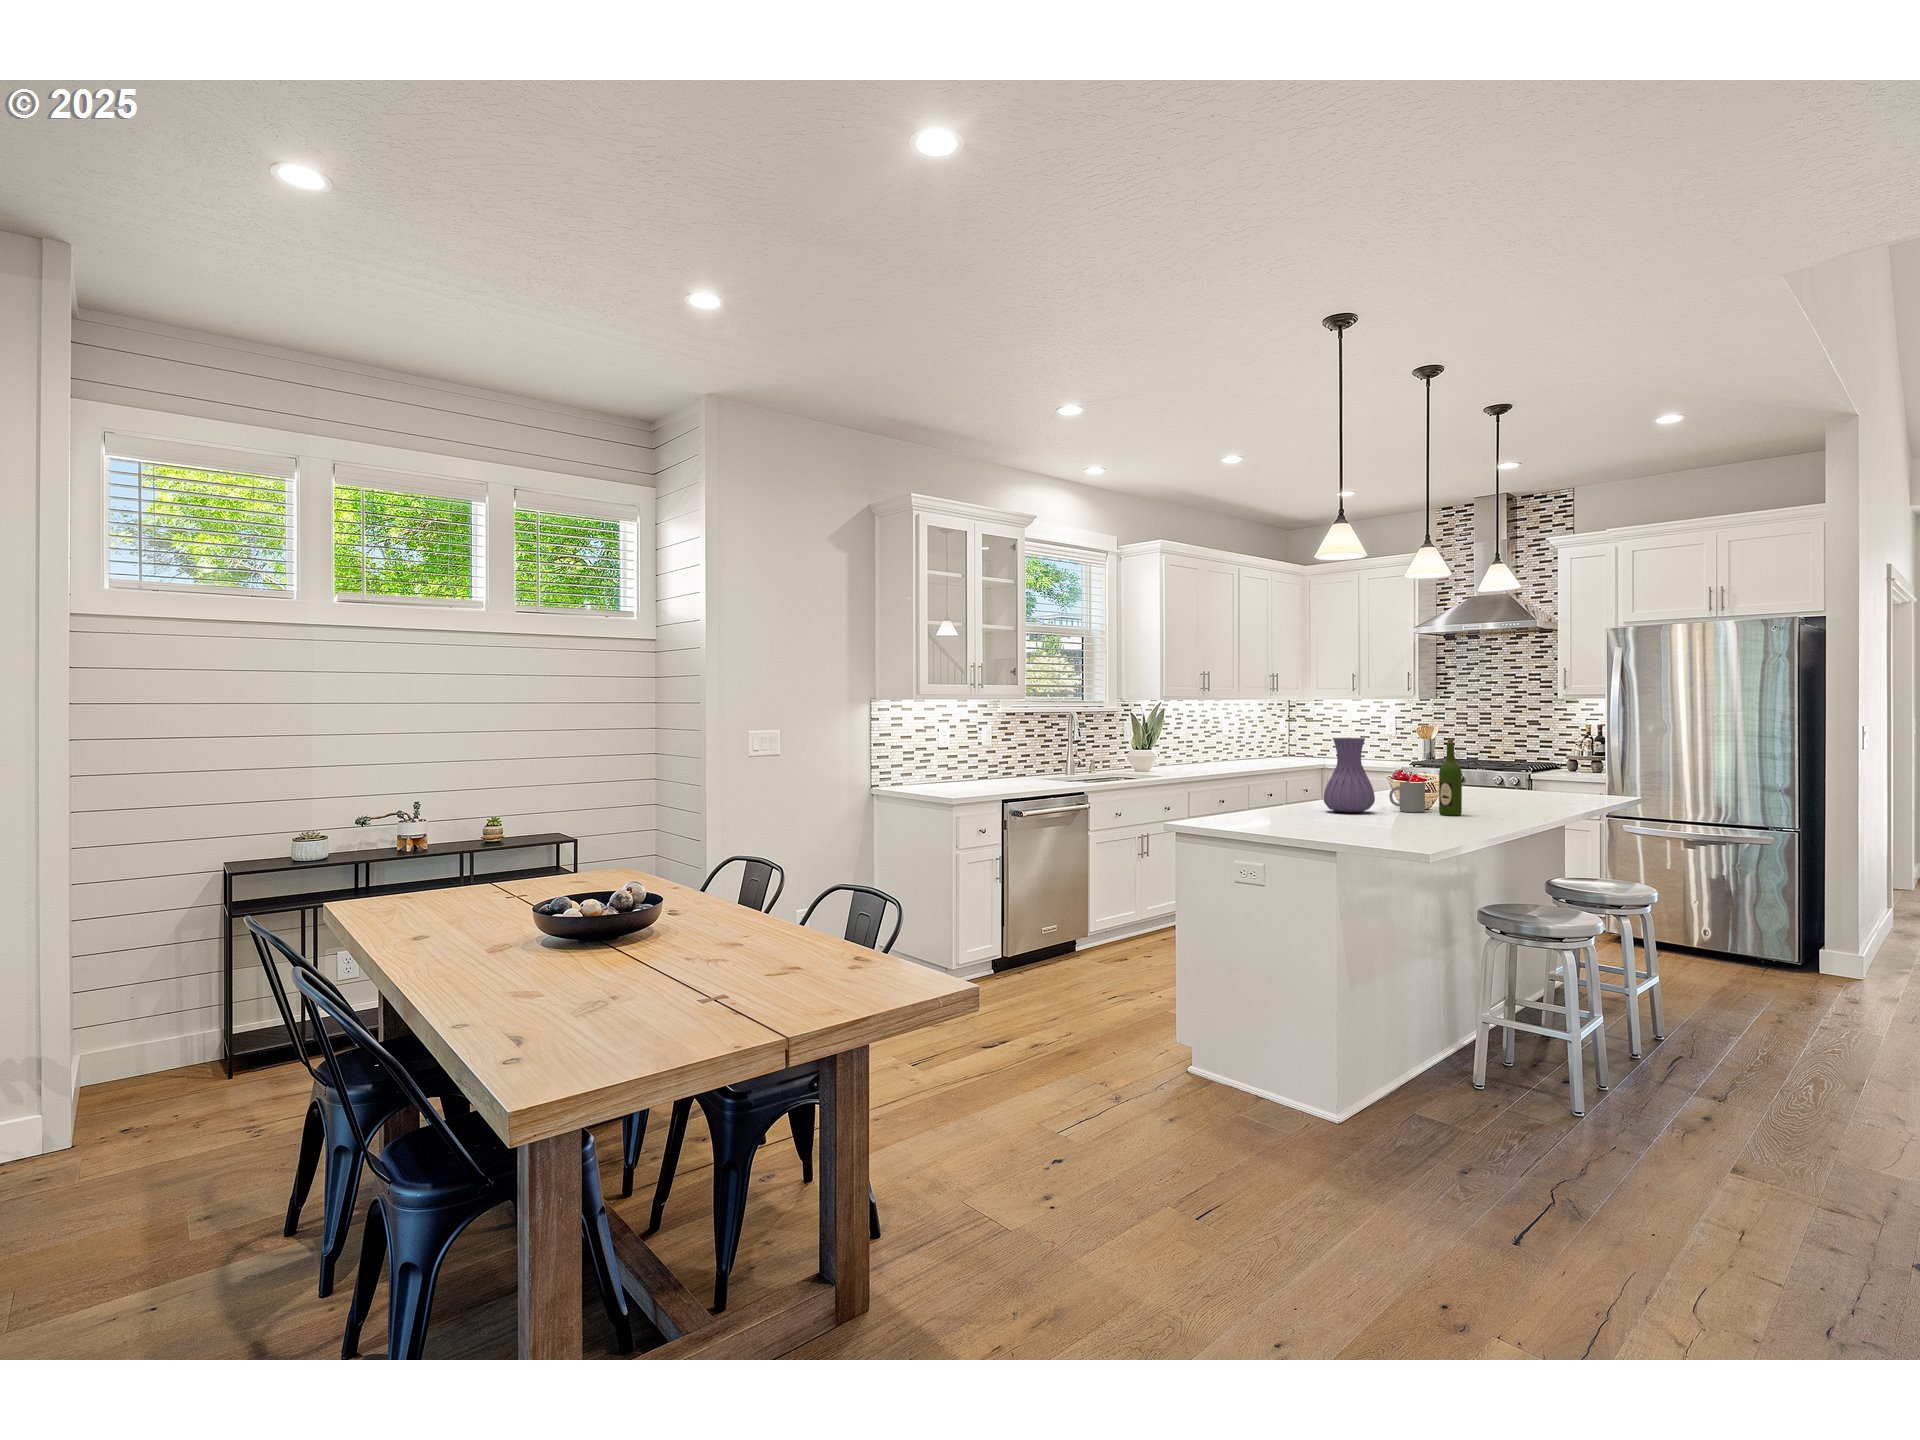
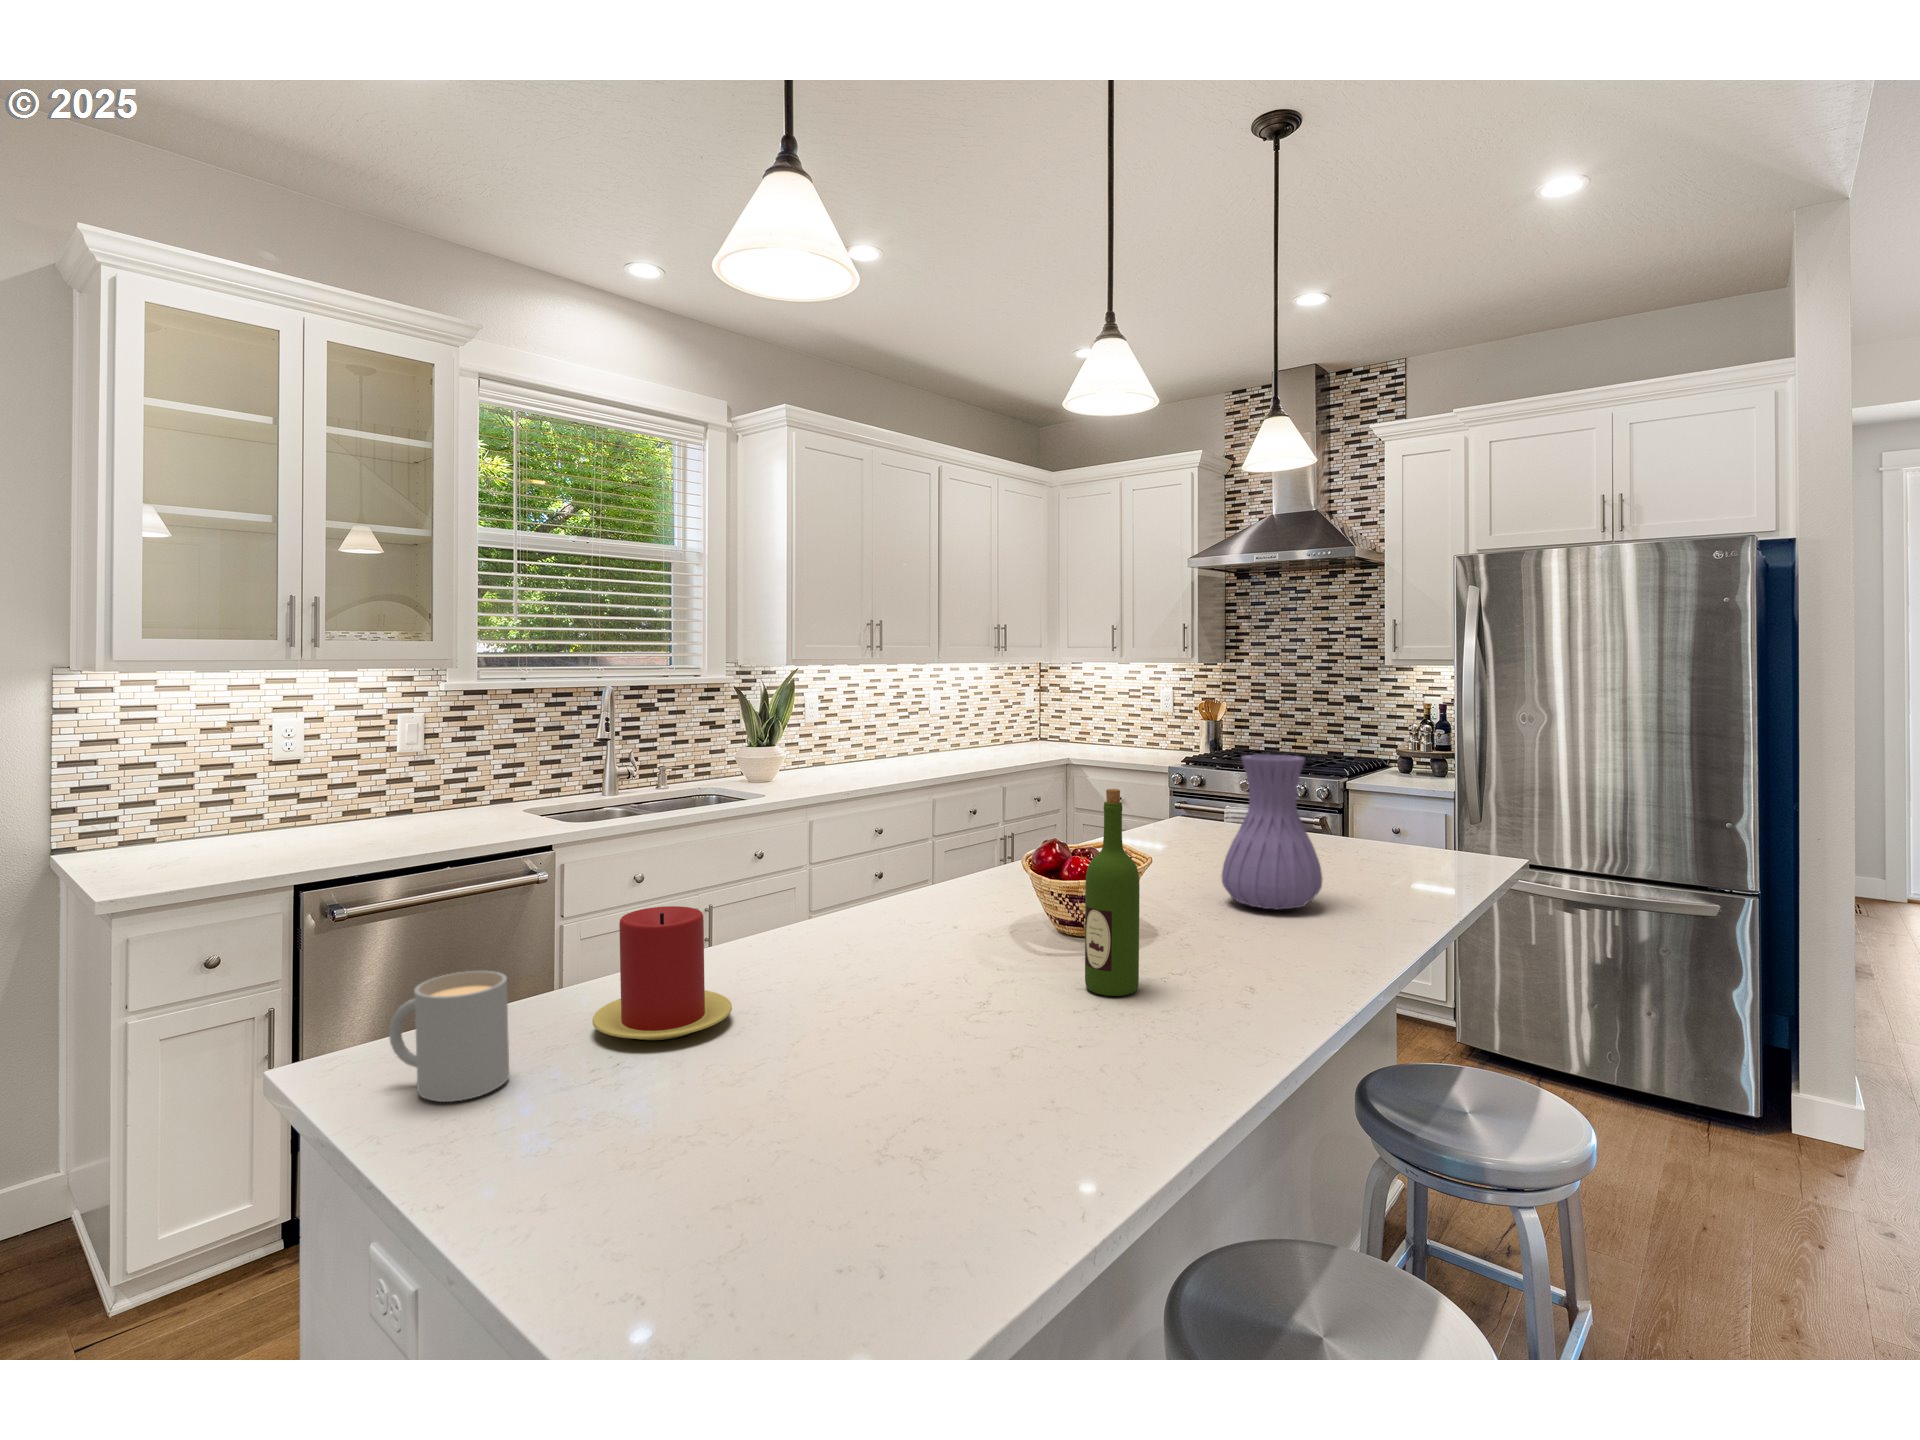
vase: present [1324,738,1375,813] -> present [1222,755,1322,910]
candle: none [1269,778,1317,819] -> present [592,906,732,1040]
mug: present [1389,782,1425,812] -> present [389,971,509,1102]

